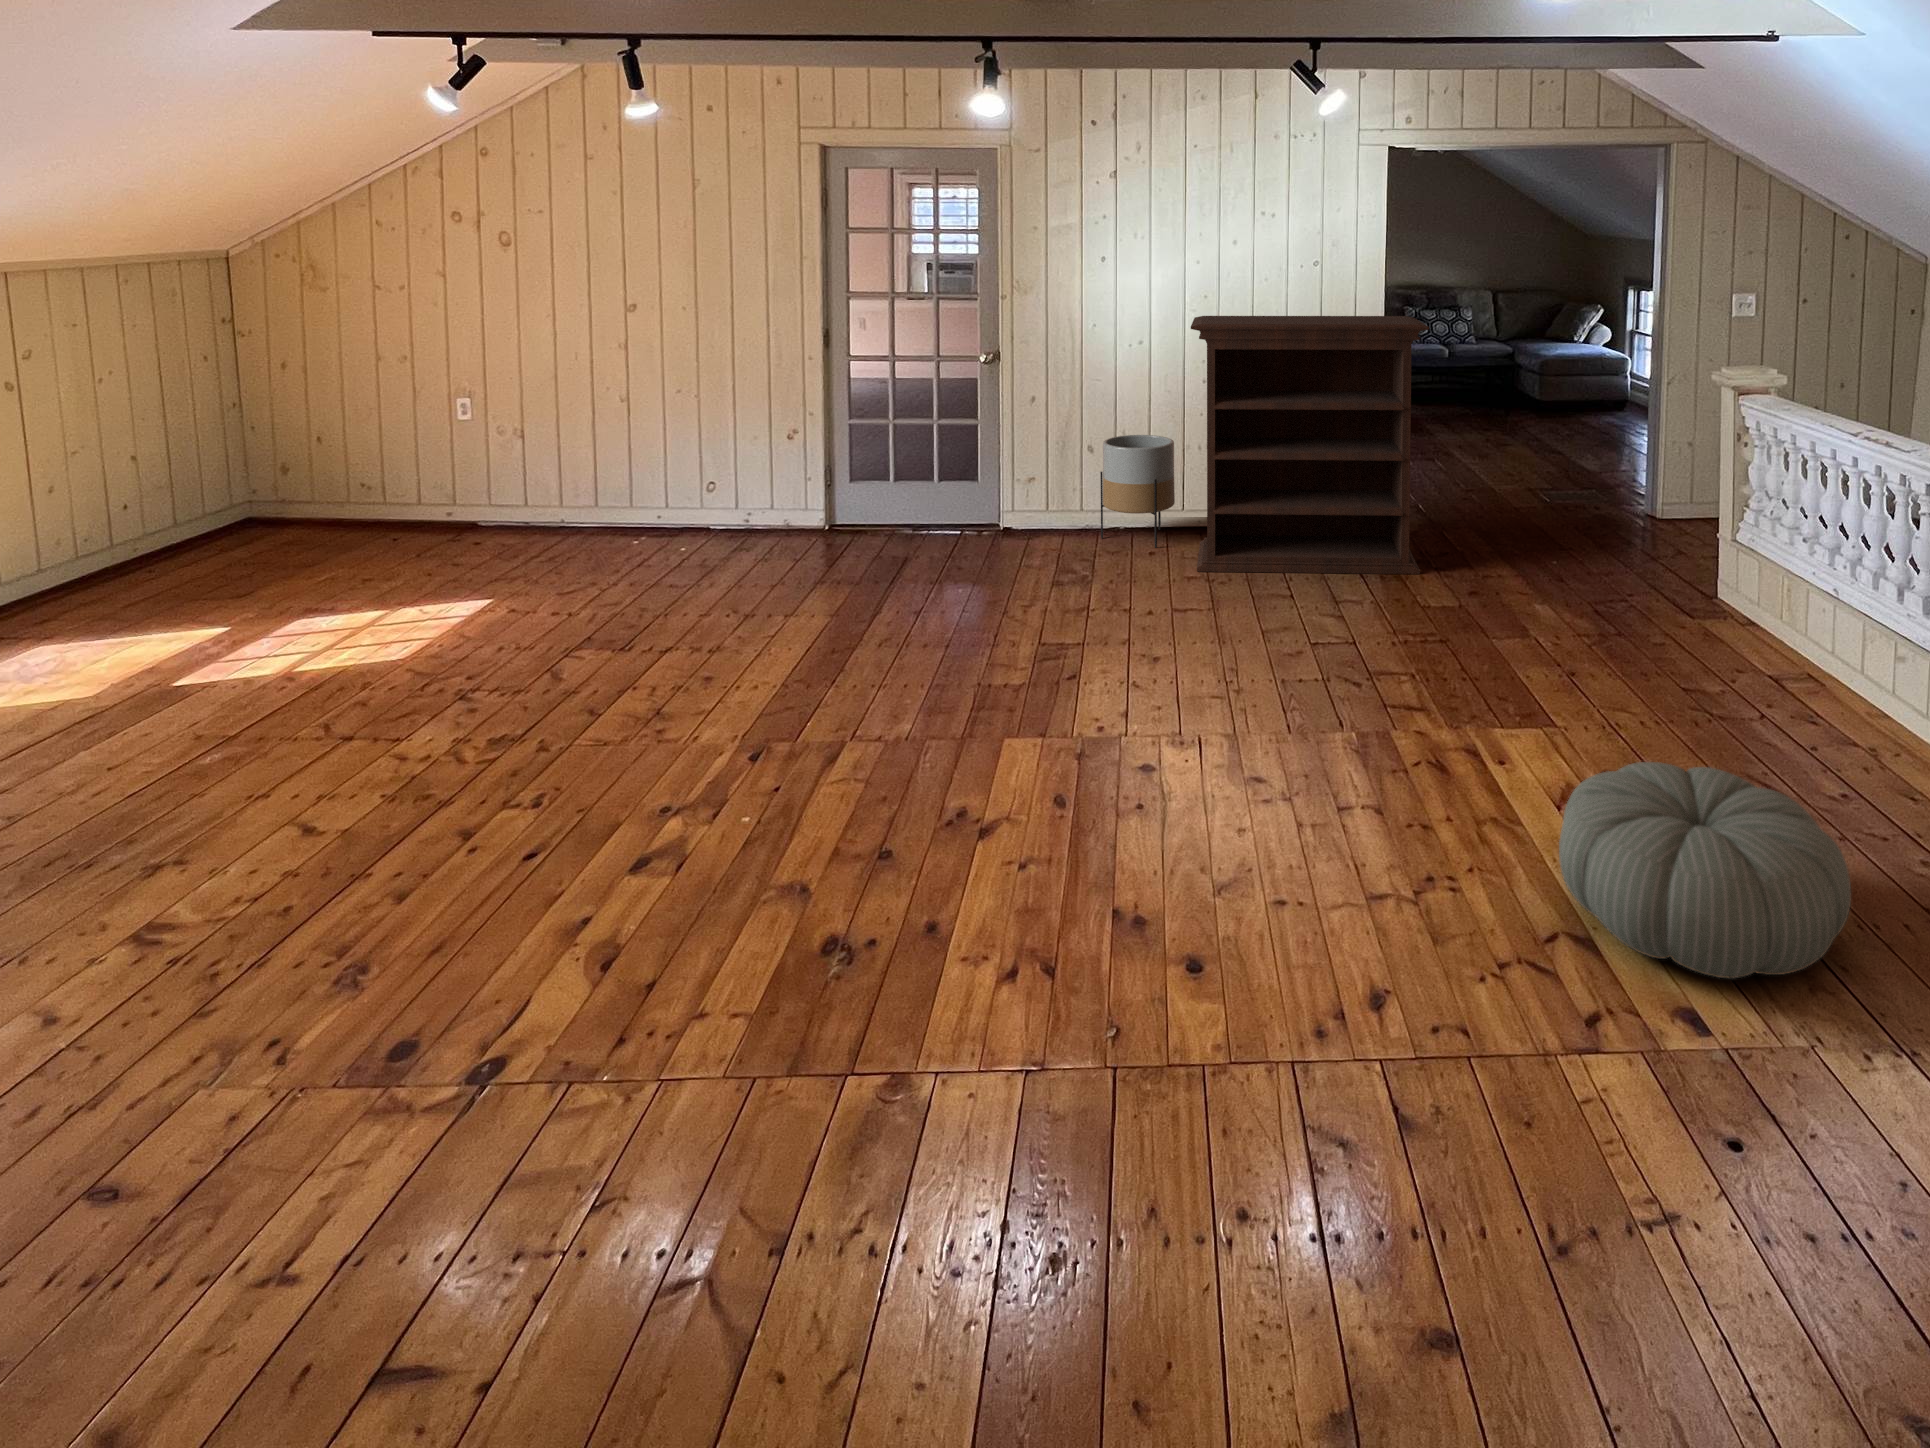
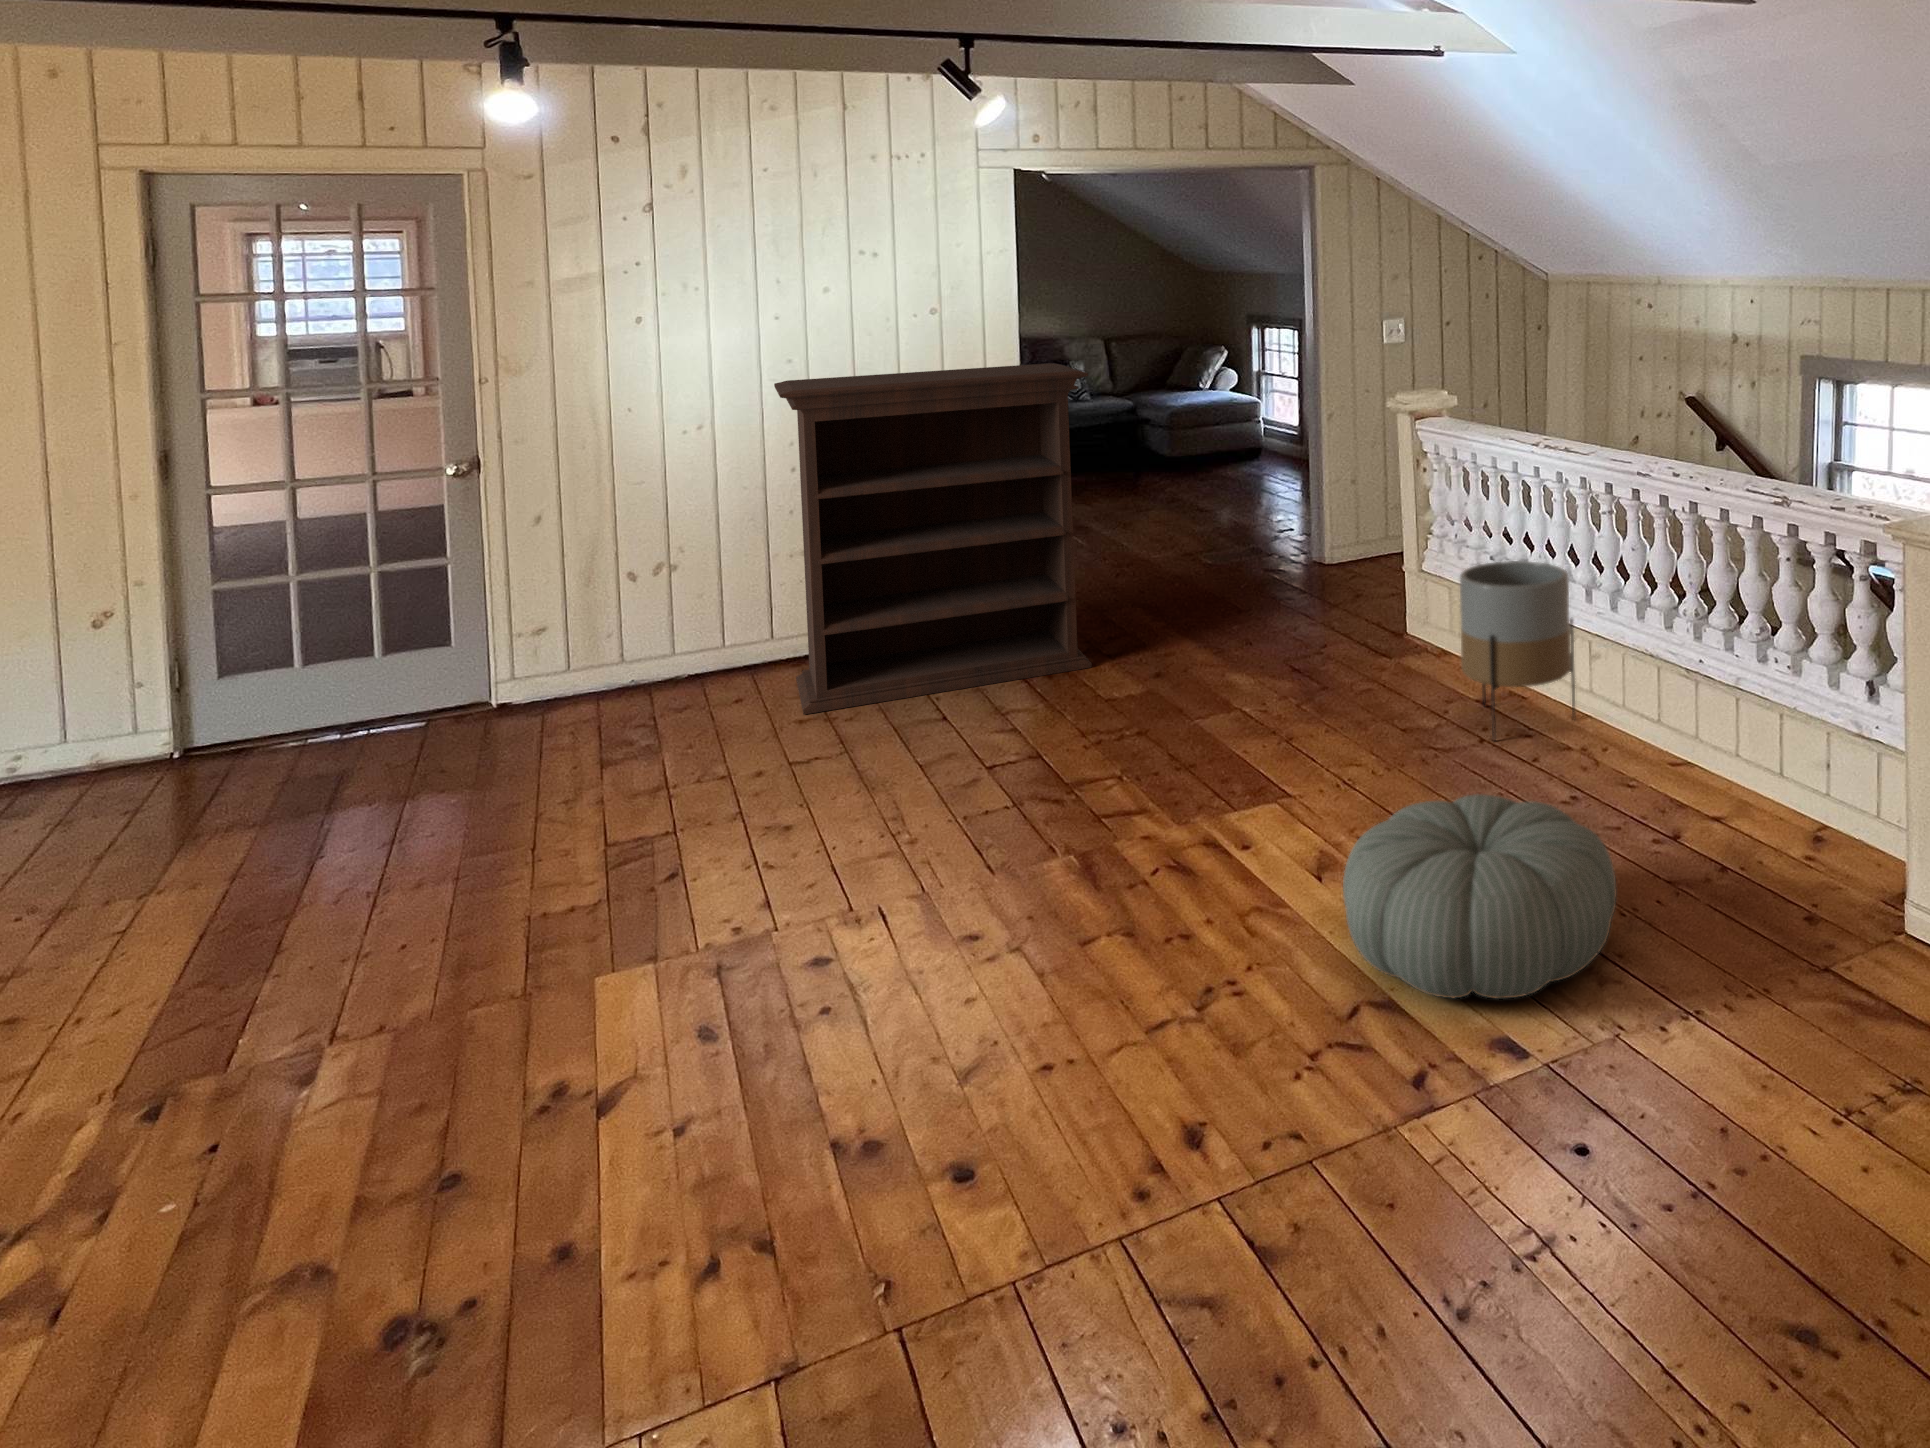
planter: present [1100,435,1175,548] -> present [1460,561,1576,740]

